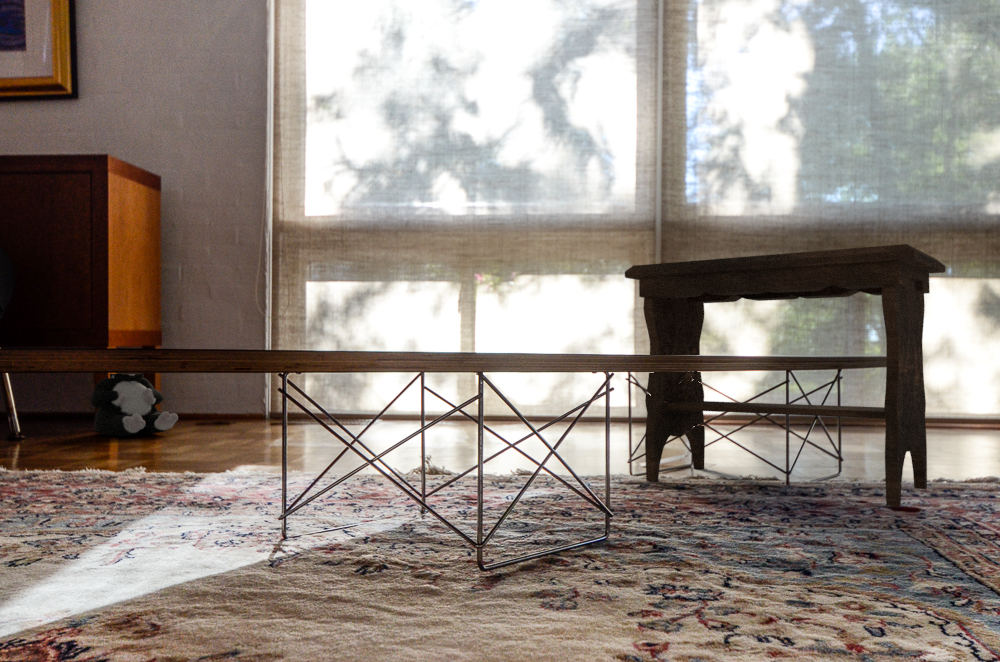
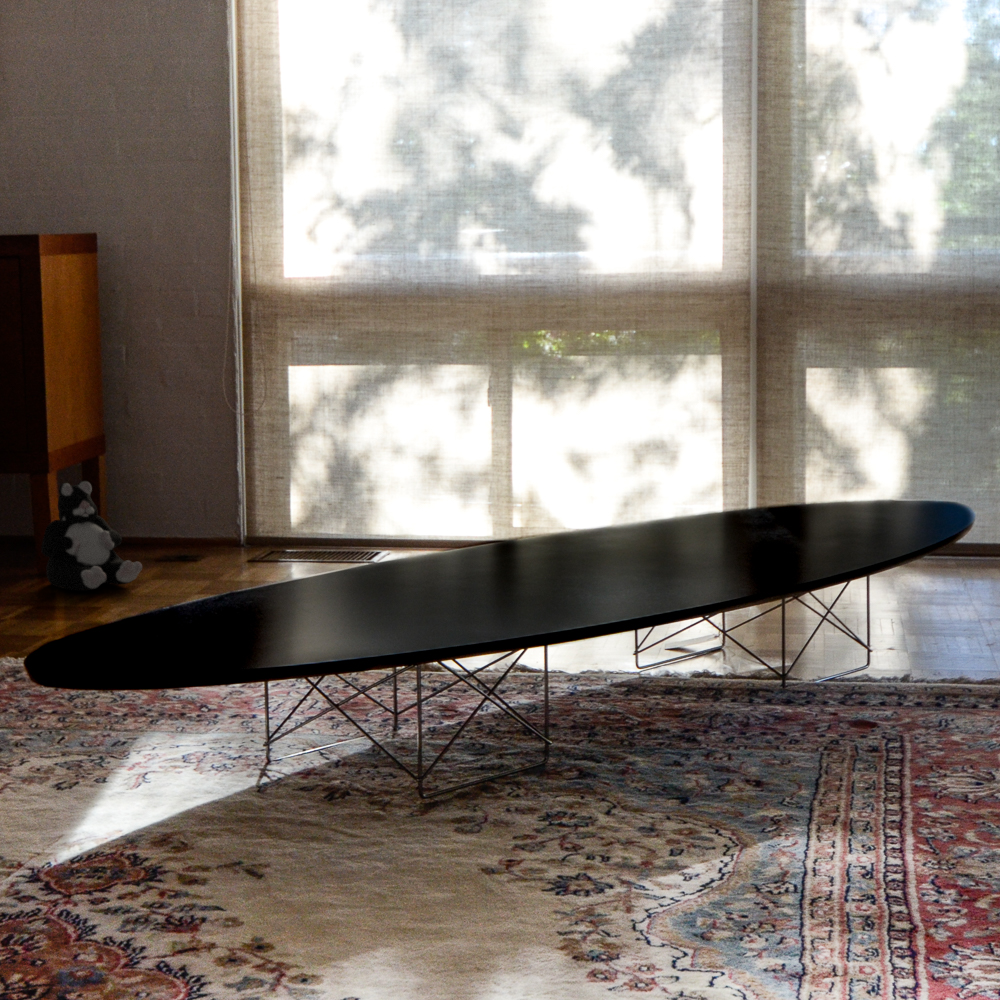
footstool: present [625,244,946,507] -> none [620,442,959,727]

